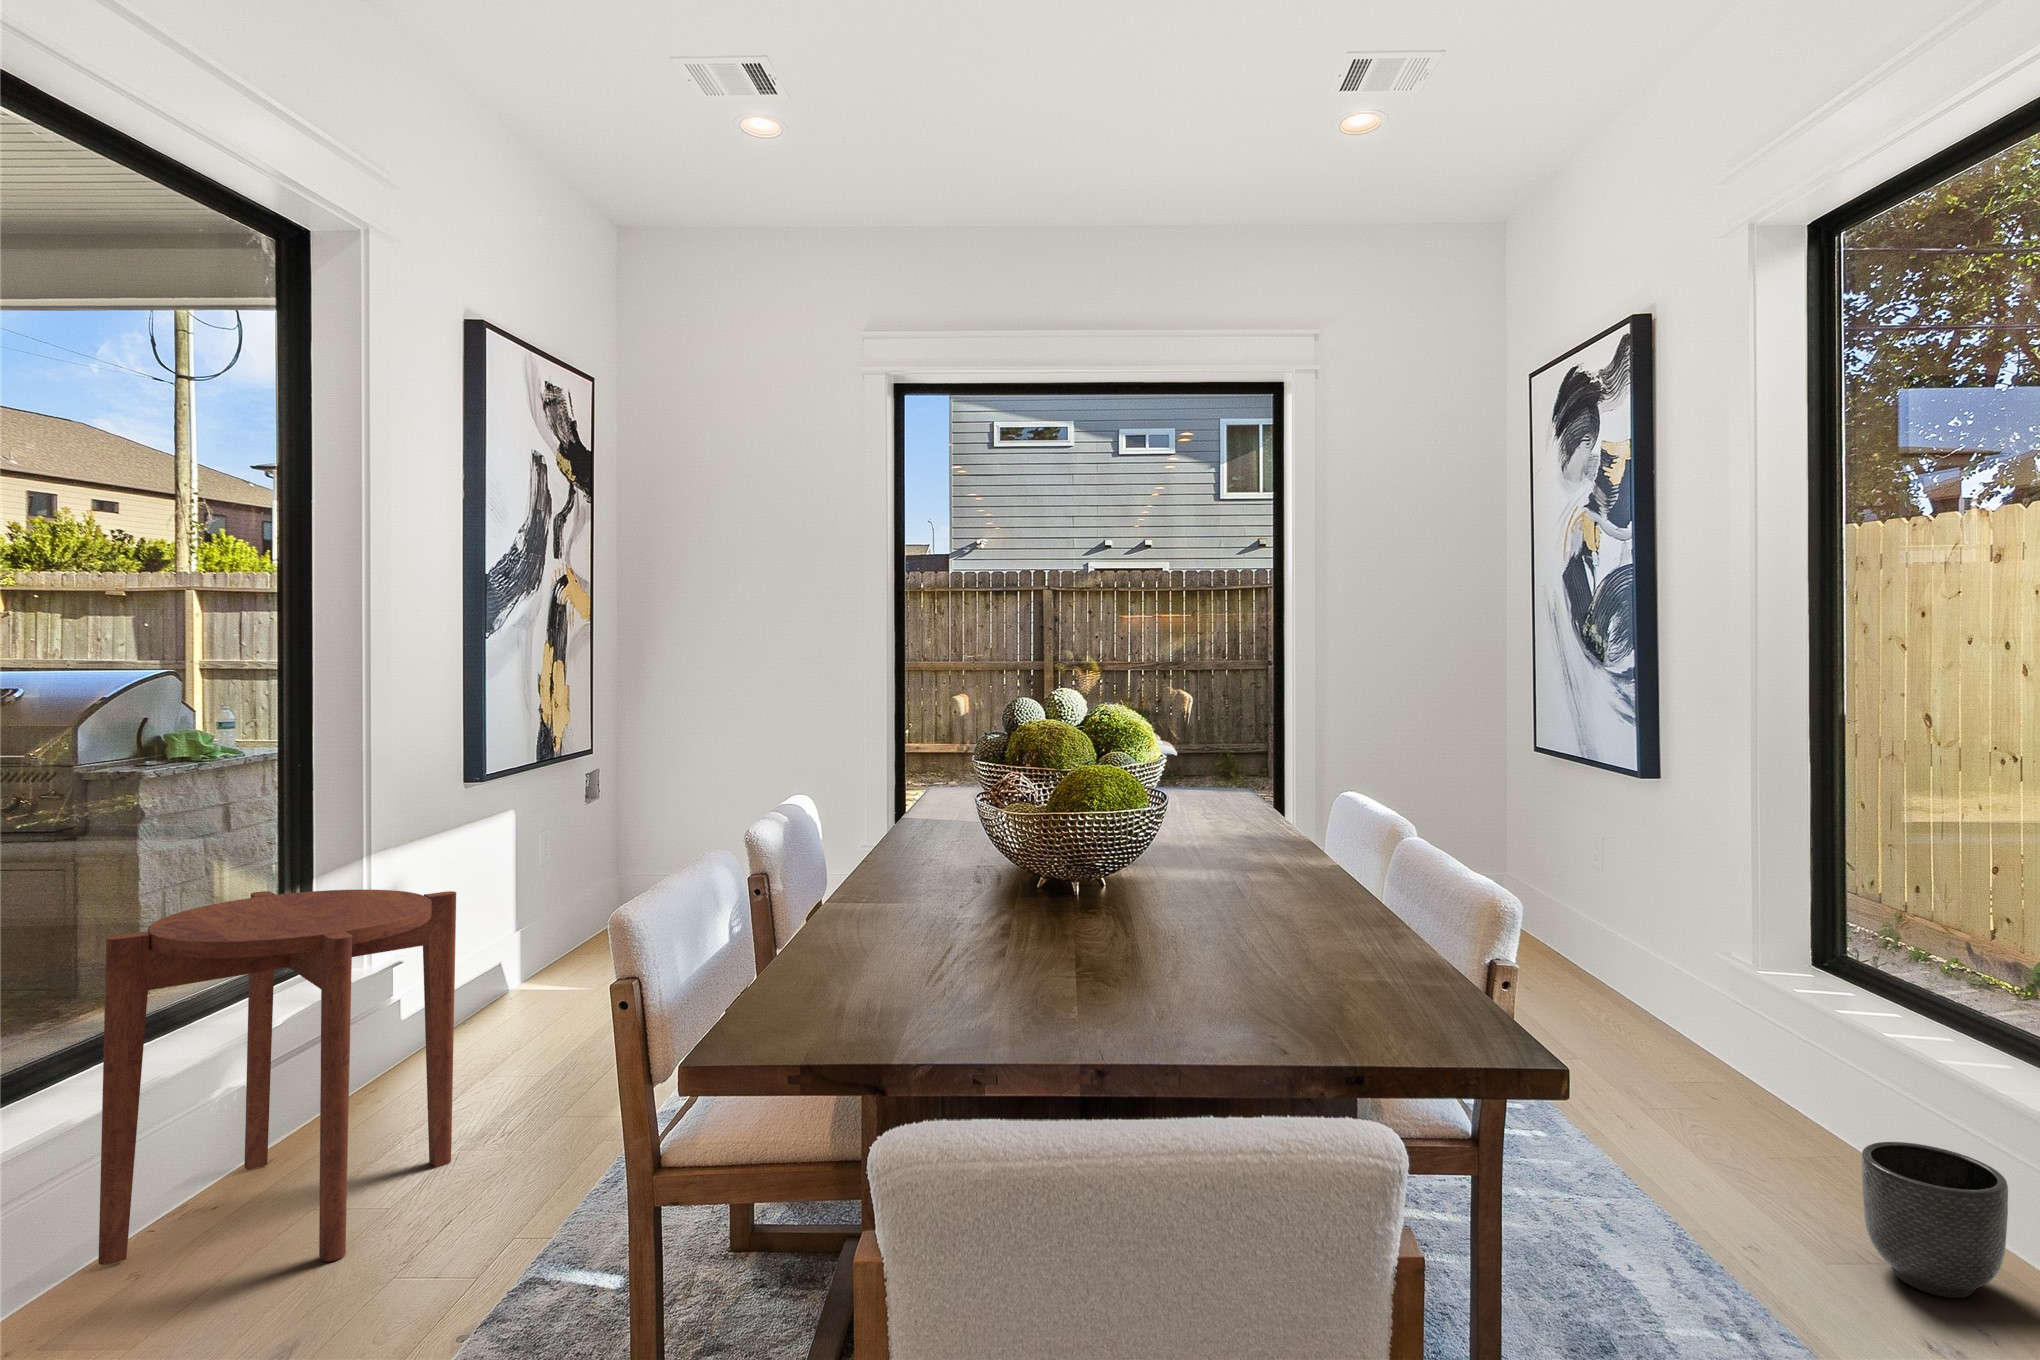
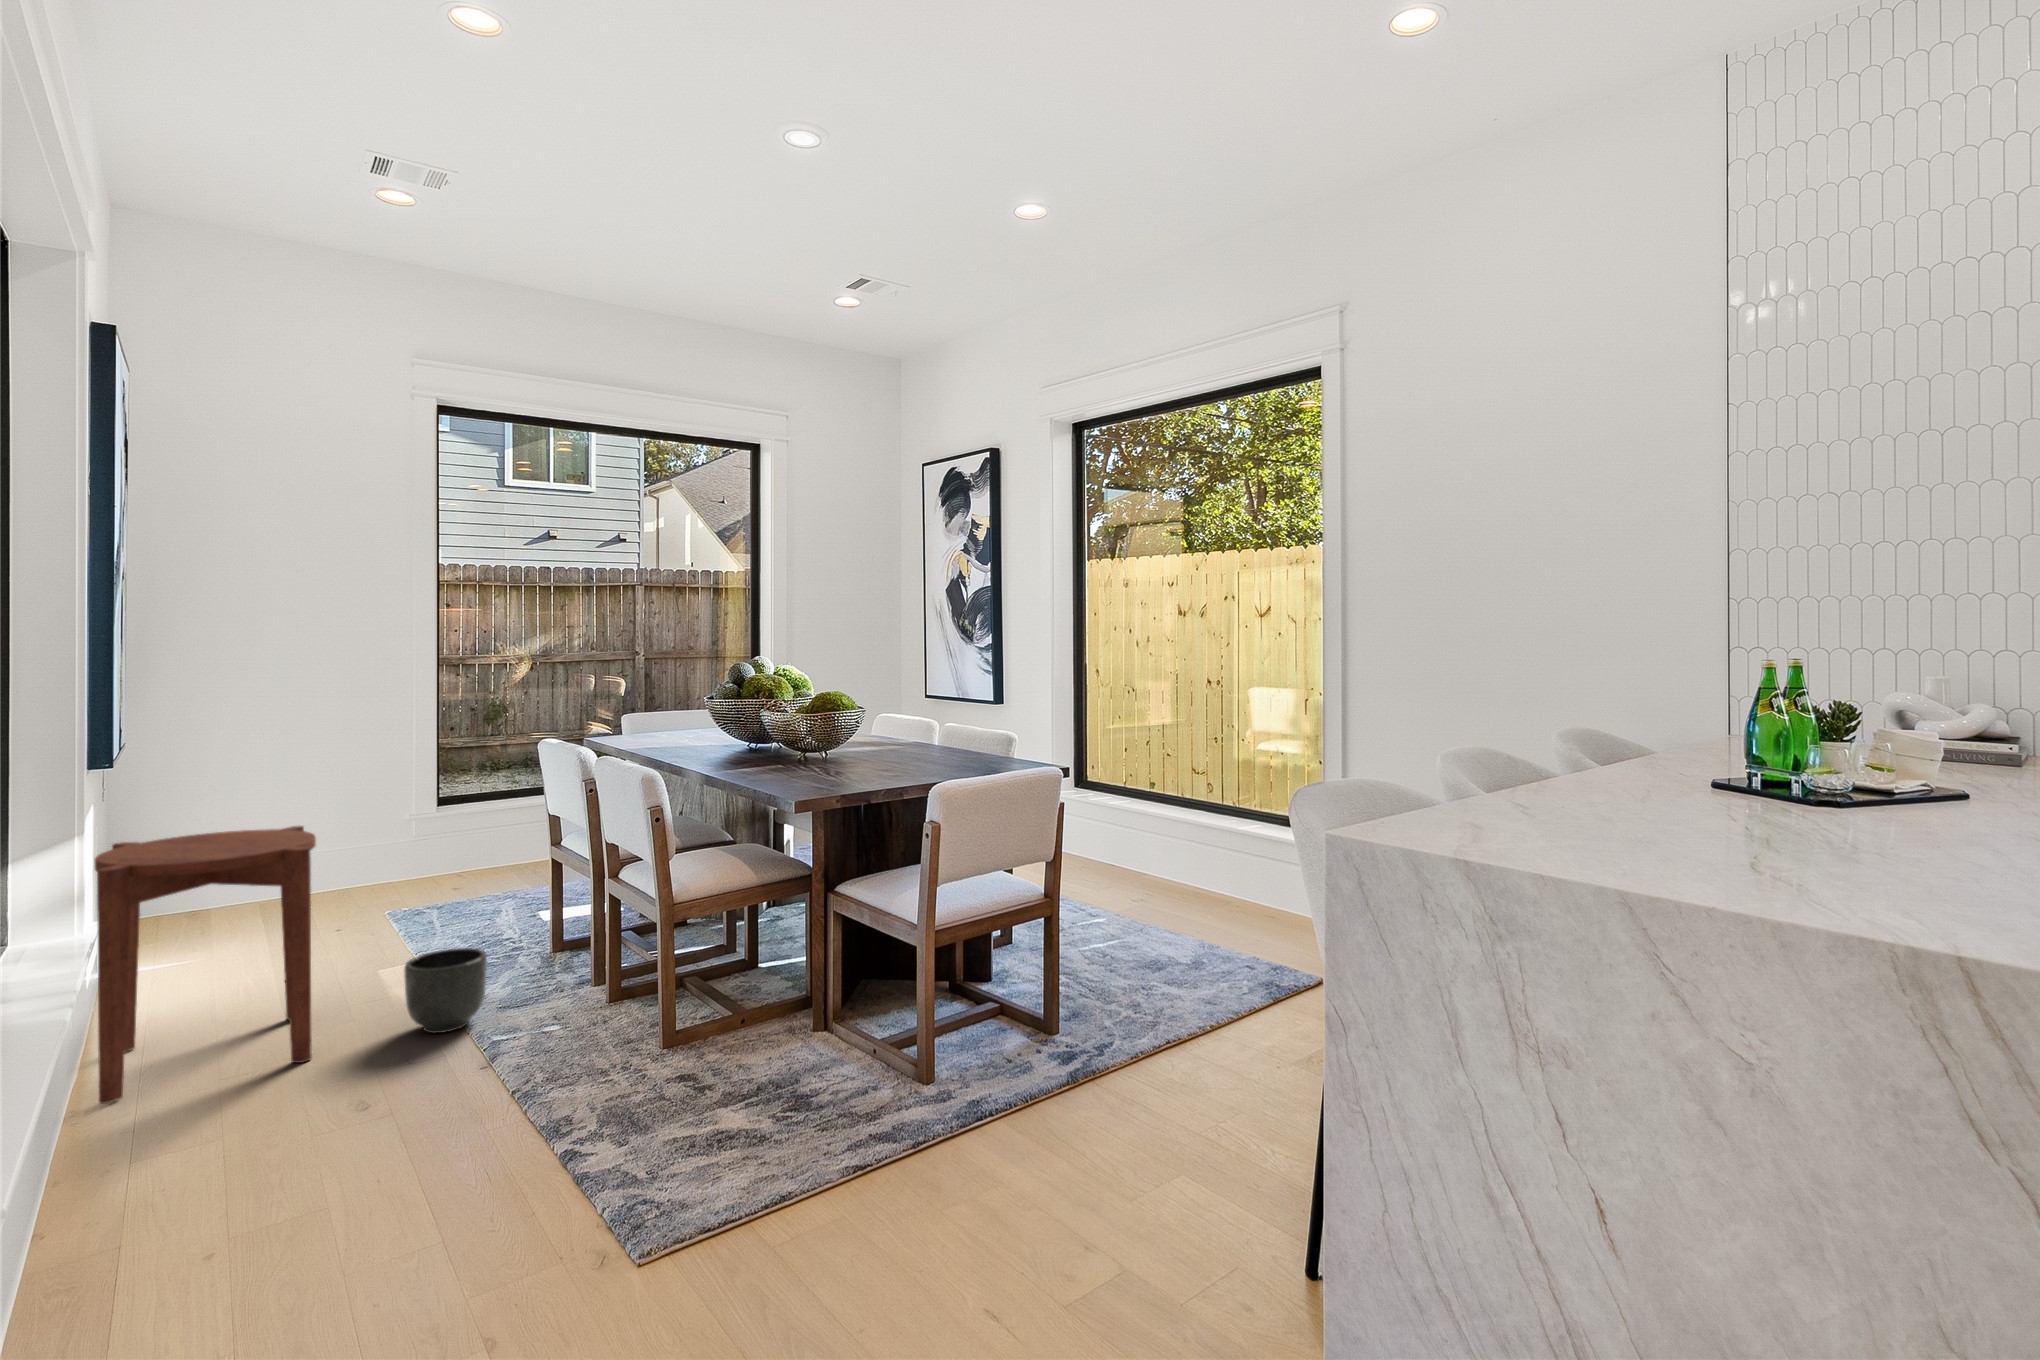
planter: present [1862,1142,2008,1298] -> present [404,948,487,1033]

